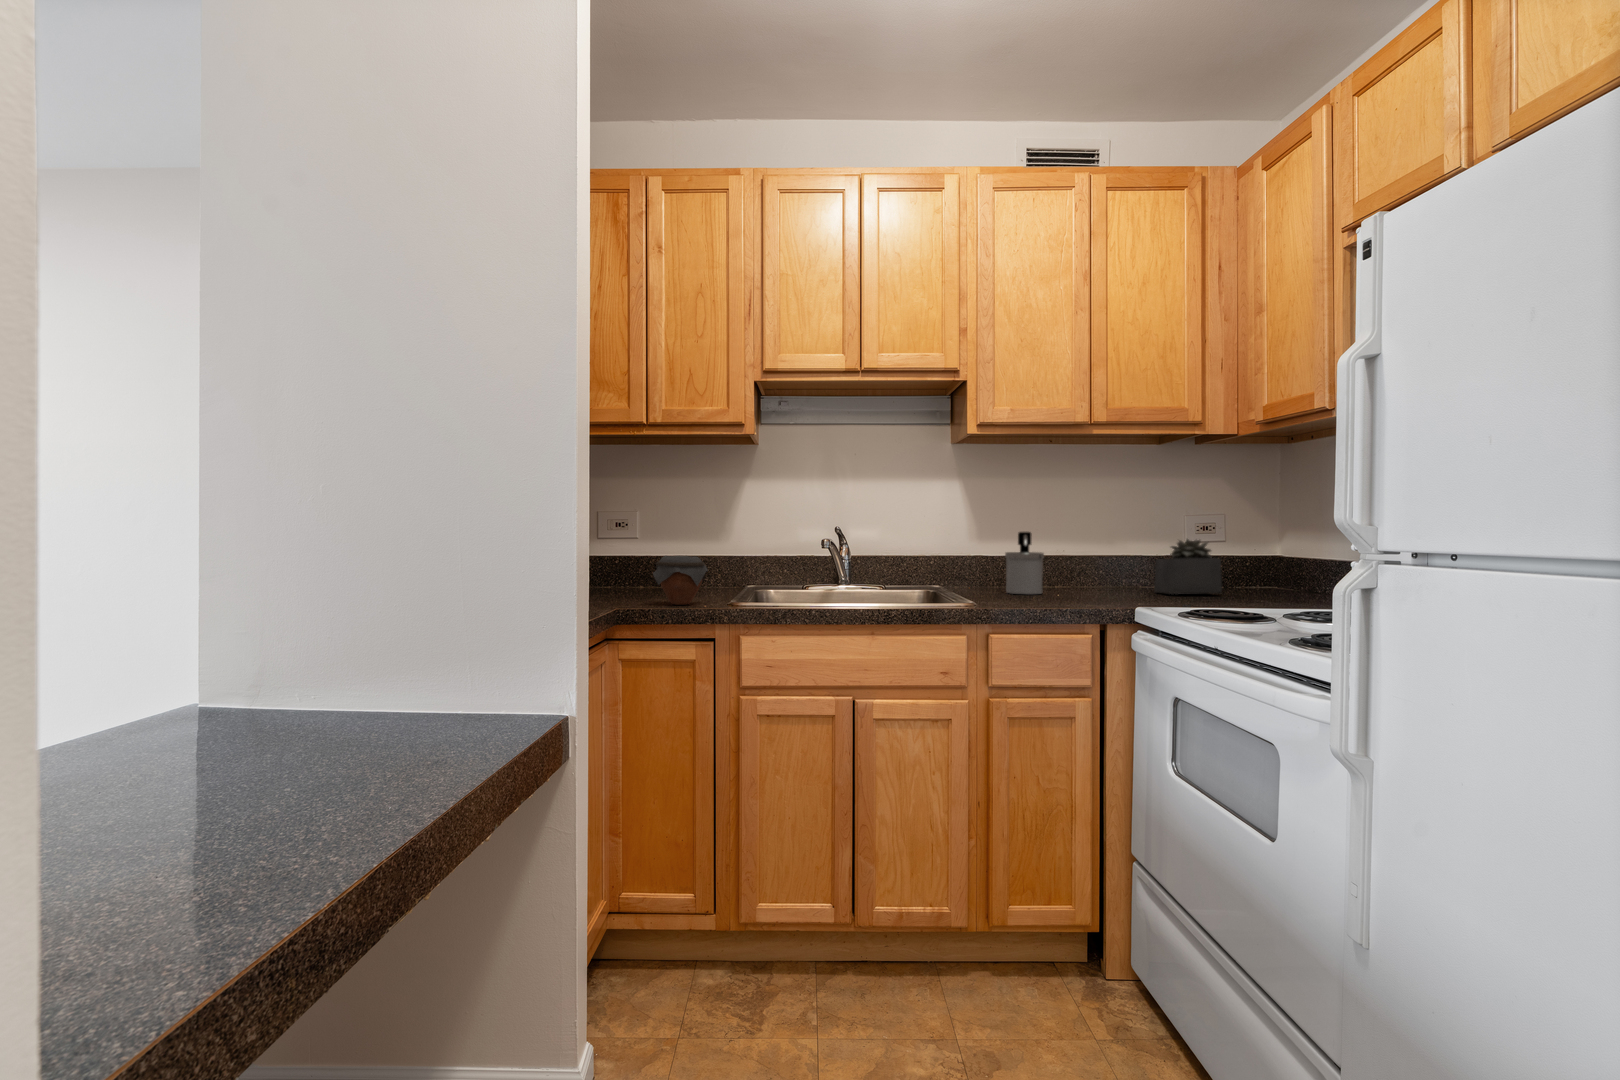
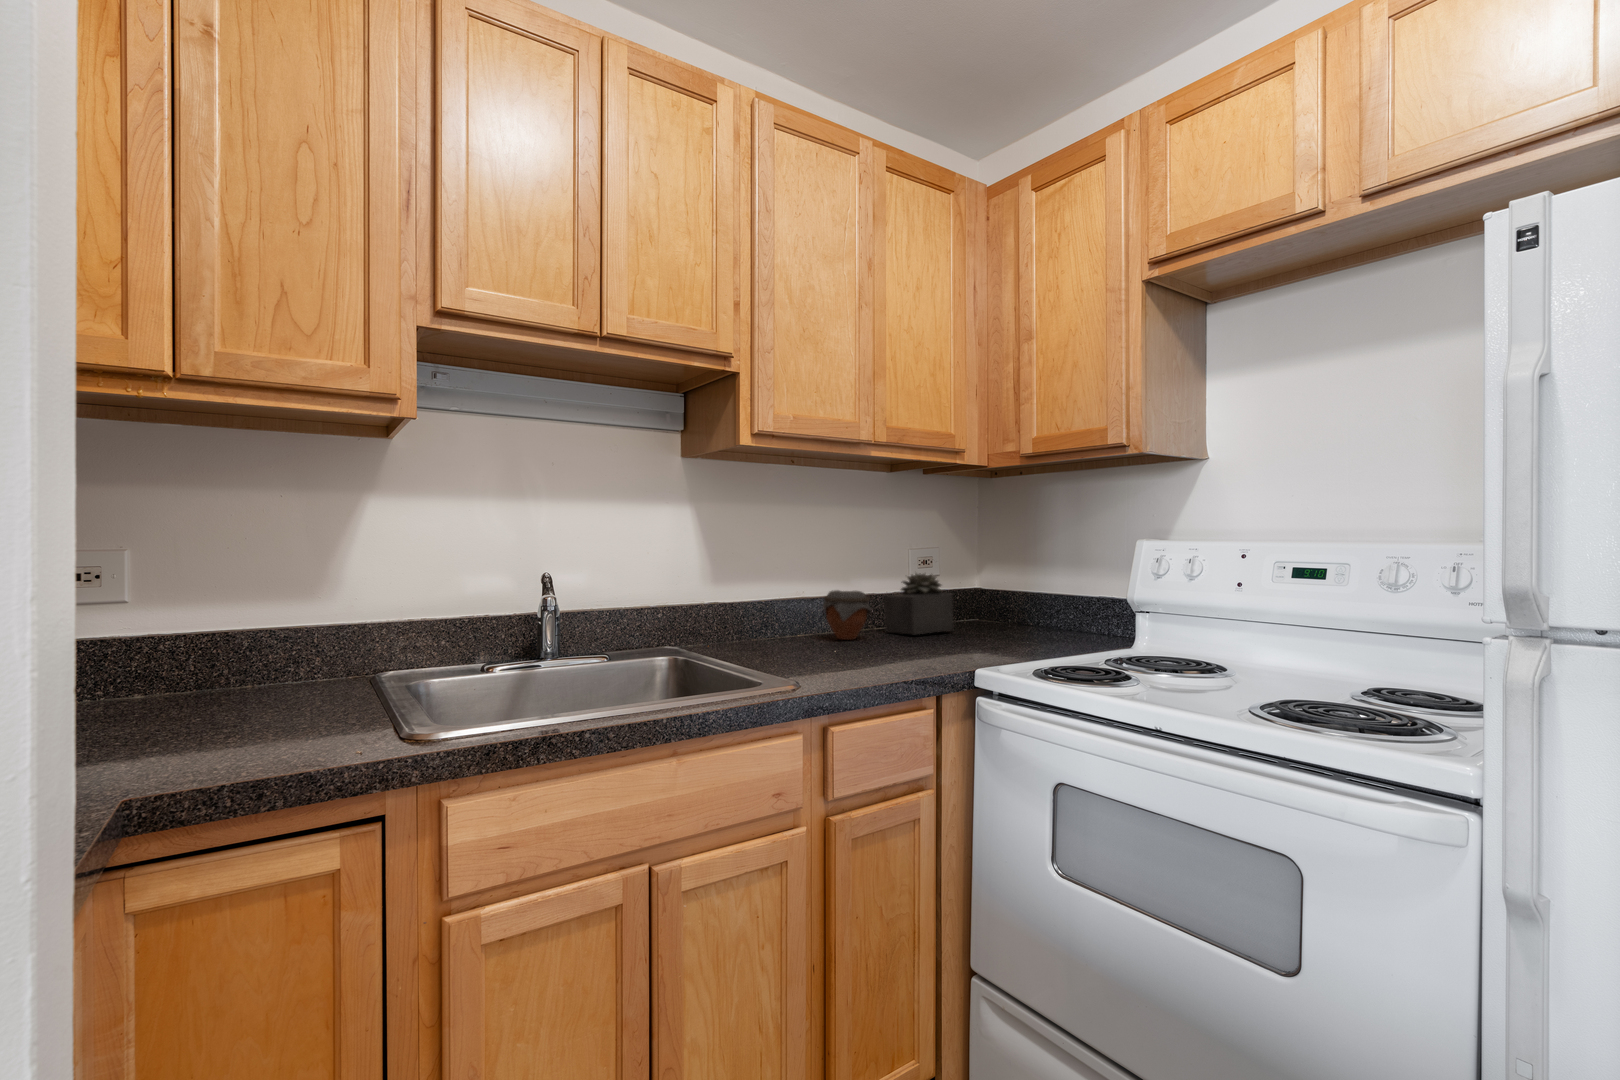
soap dispenser: present [1005,532,1044,594] -> none [744,570,790,648]
jar: present [653,556,708,605] -> present [823,590,871,640]

